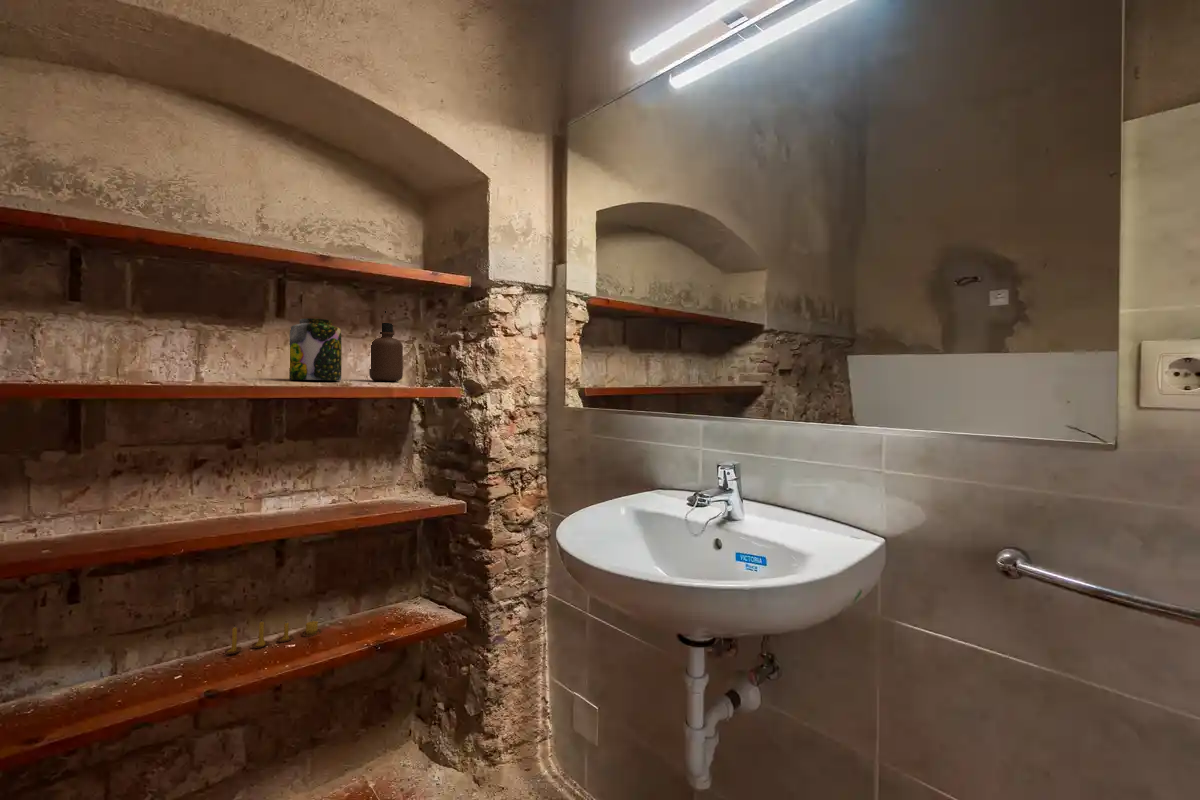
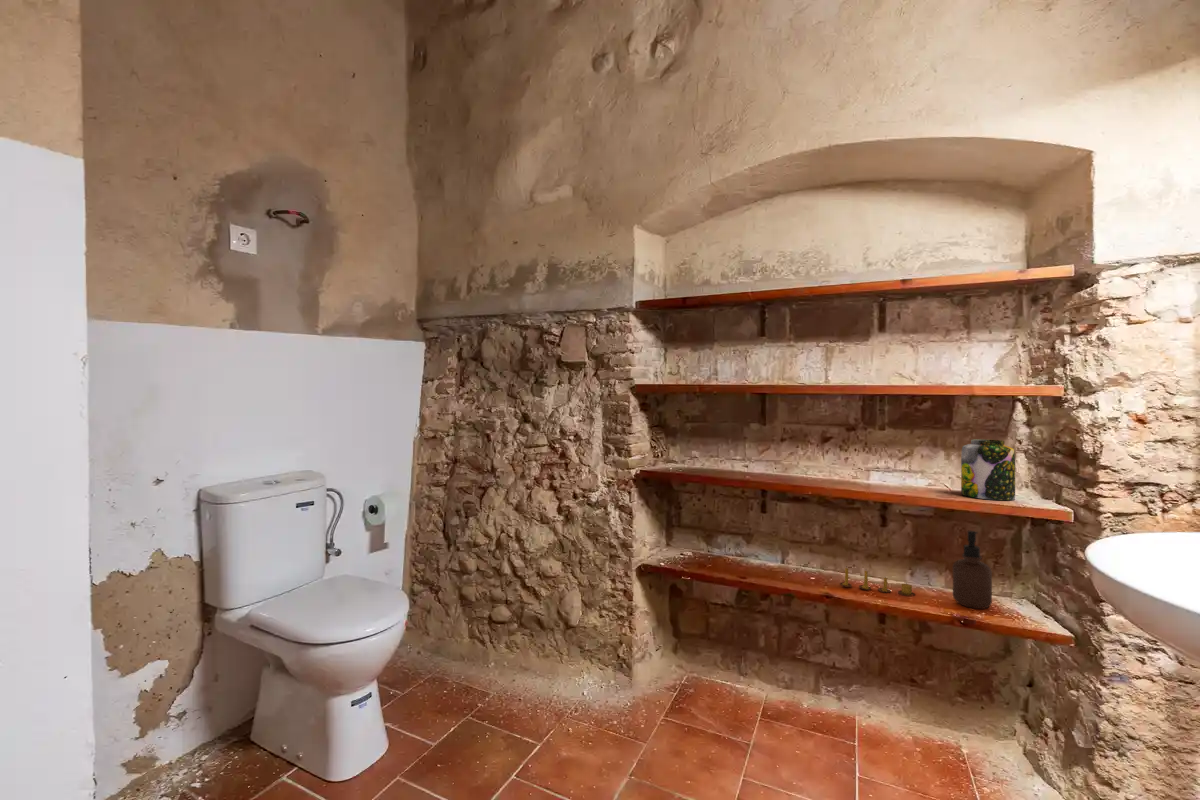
soap dispenser: present [369,311,403,381] -> present [953,531,992,609]
jar: present [289,318,342,381] -> present [961,439,1015,500]

